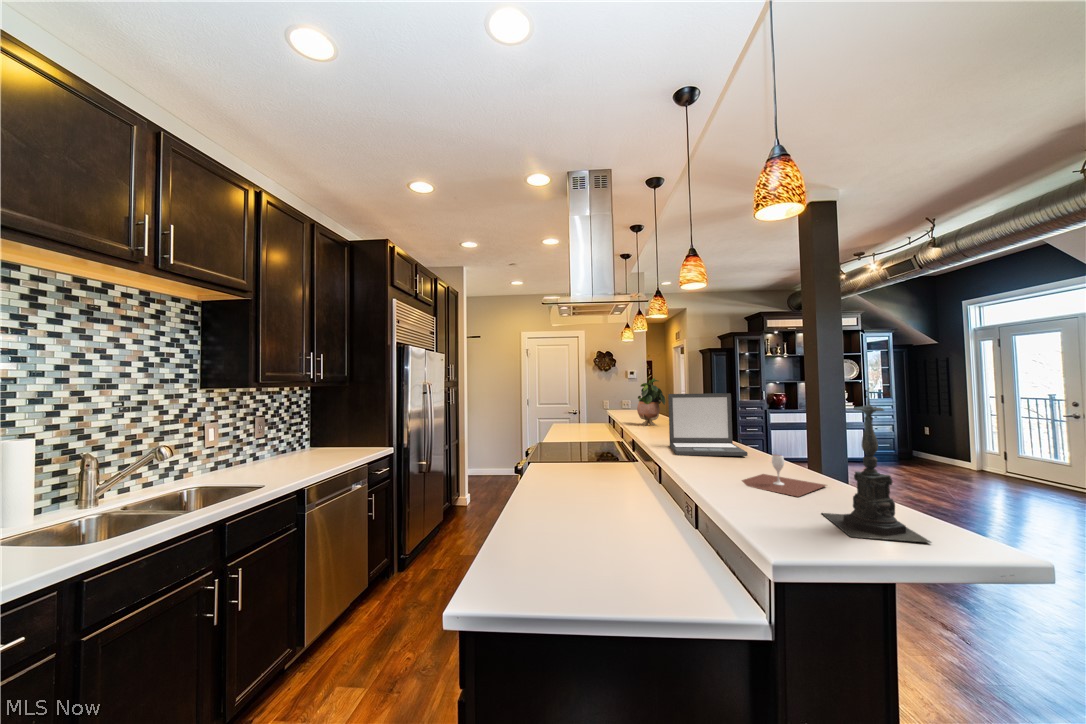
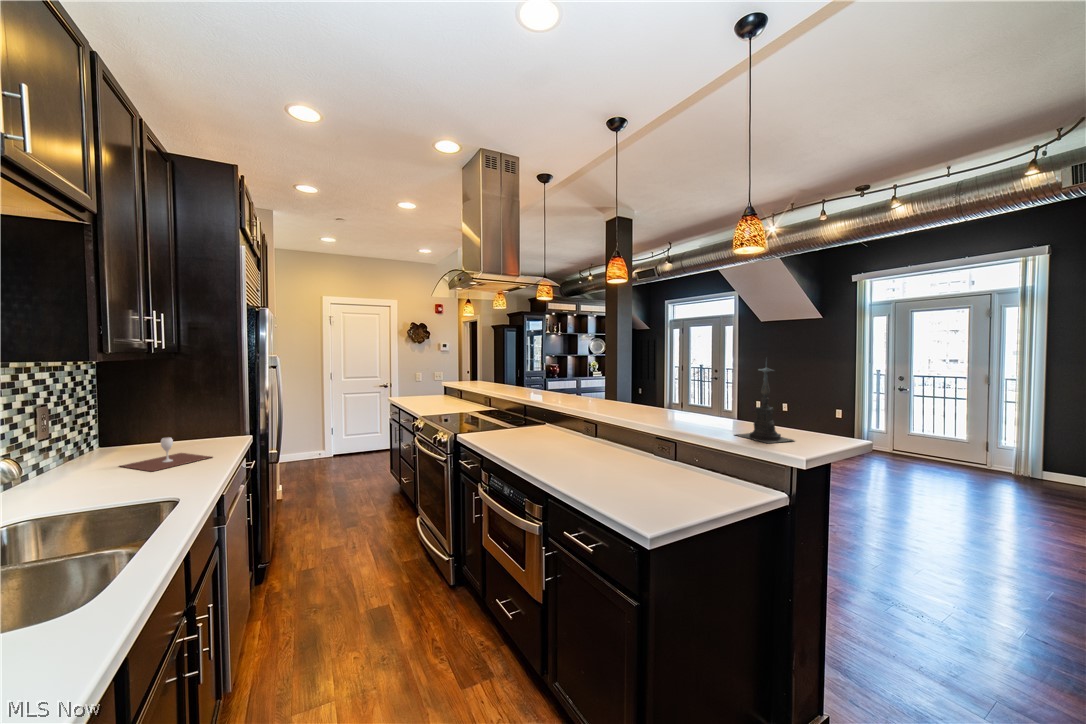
potted plant: present [637,378,665,426] -> none [502,351,526,393]
laptop: present [668,393,748,456] -> none [567,363,631,412]
wine glass: present [742,455,826,497] -> present [121,437,211,471]

